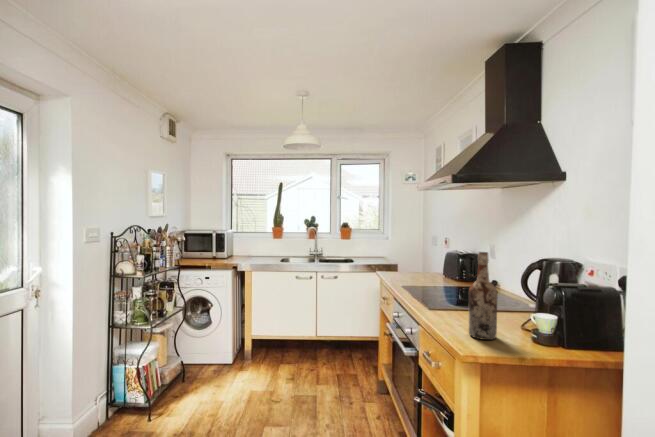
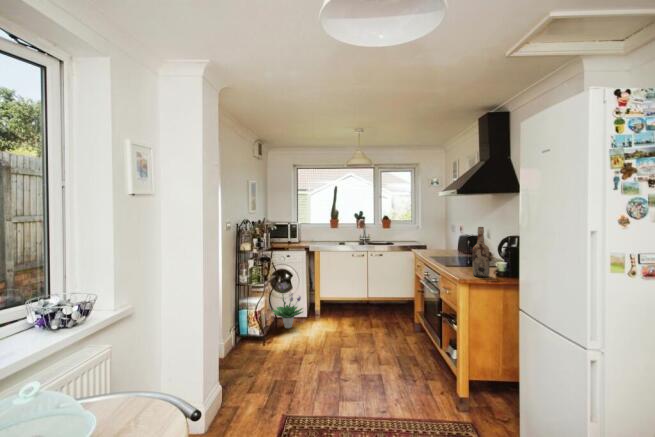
potted plant: none [173,320,223,386] -> present [272,284,303,328]

